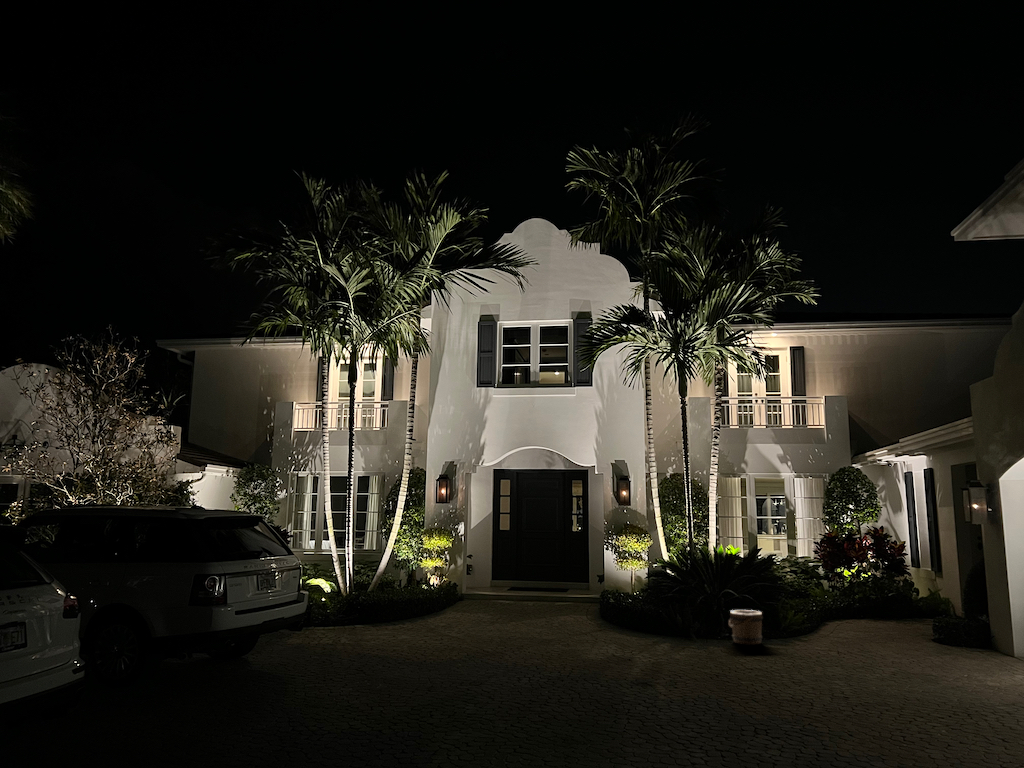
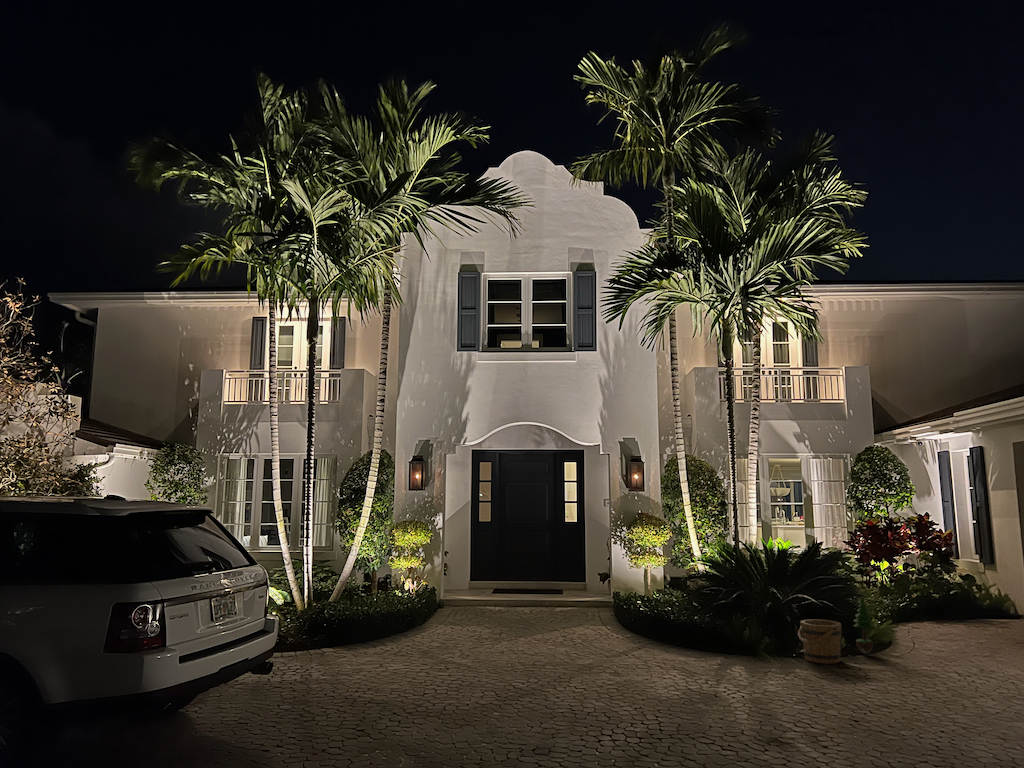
potted tree: none [778,593,795,640] -> present [853,598,874,654]

